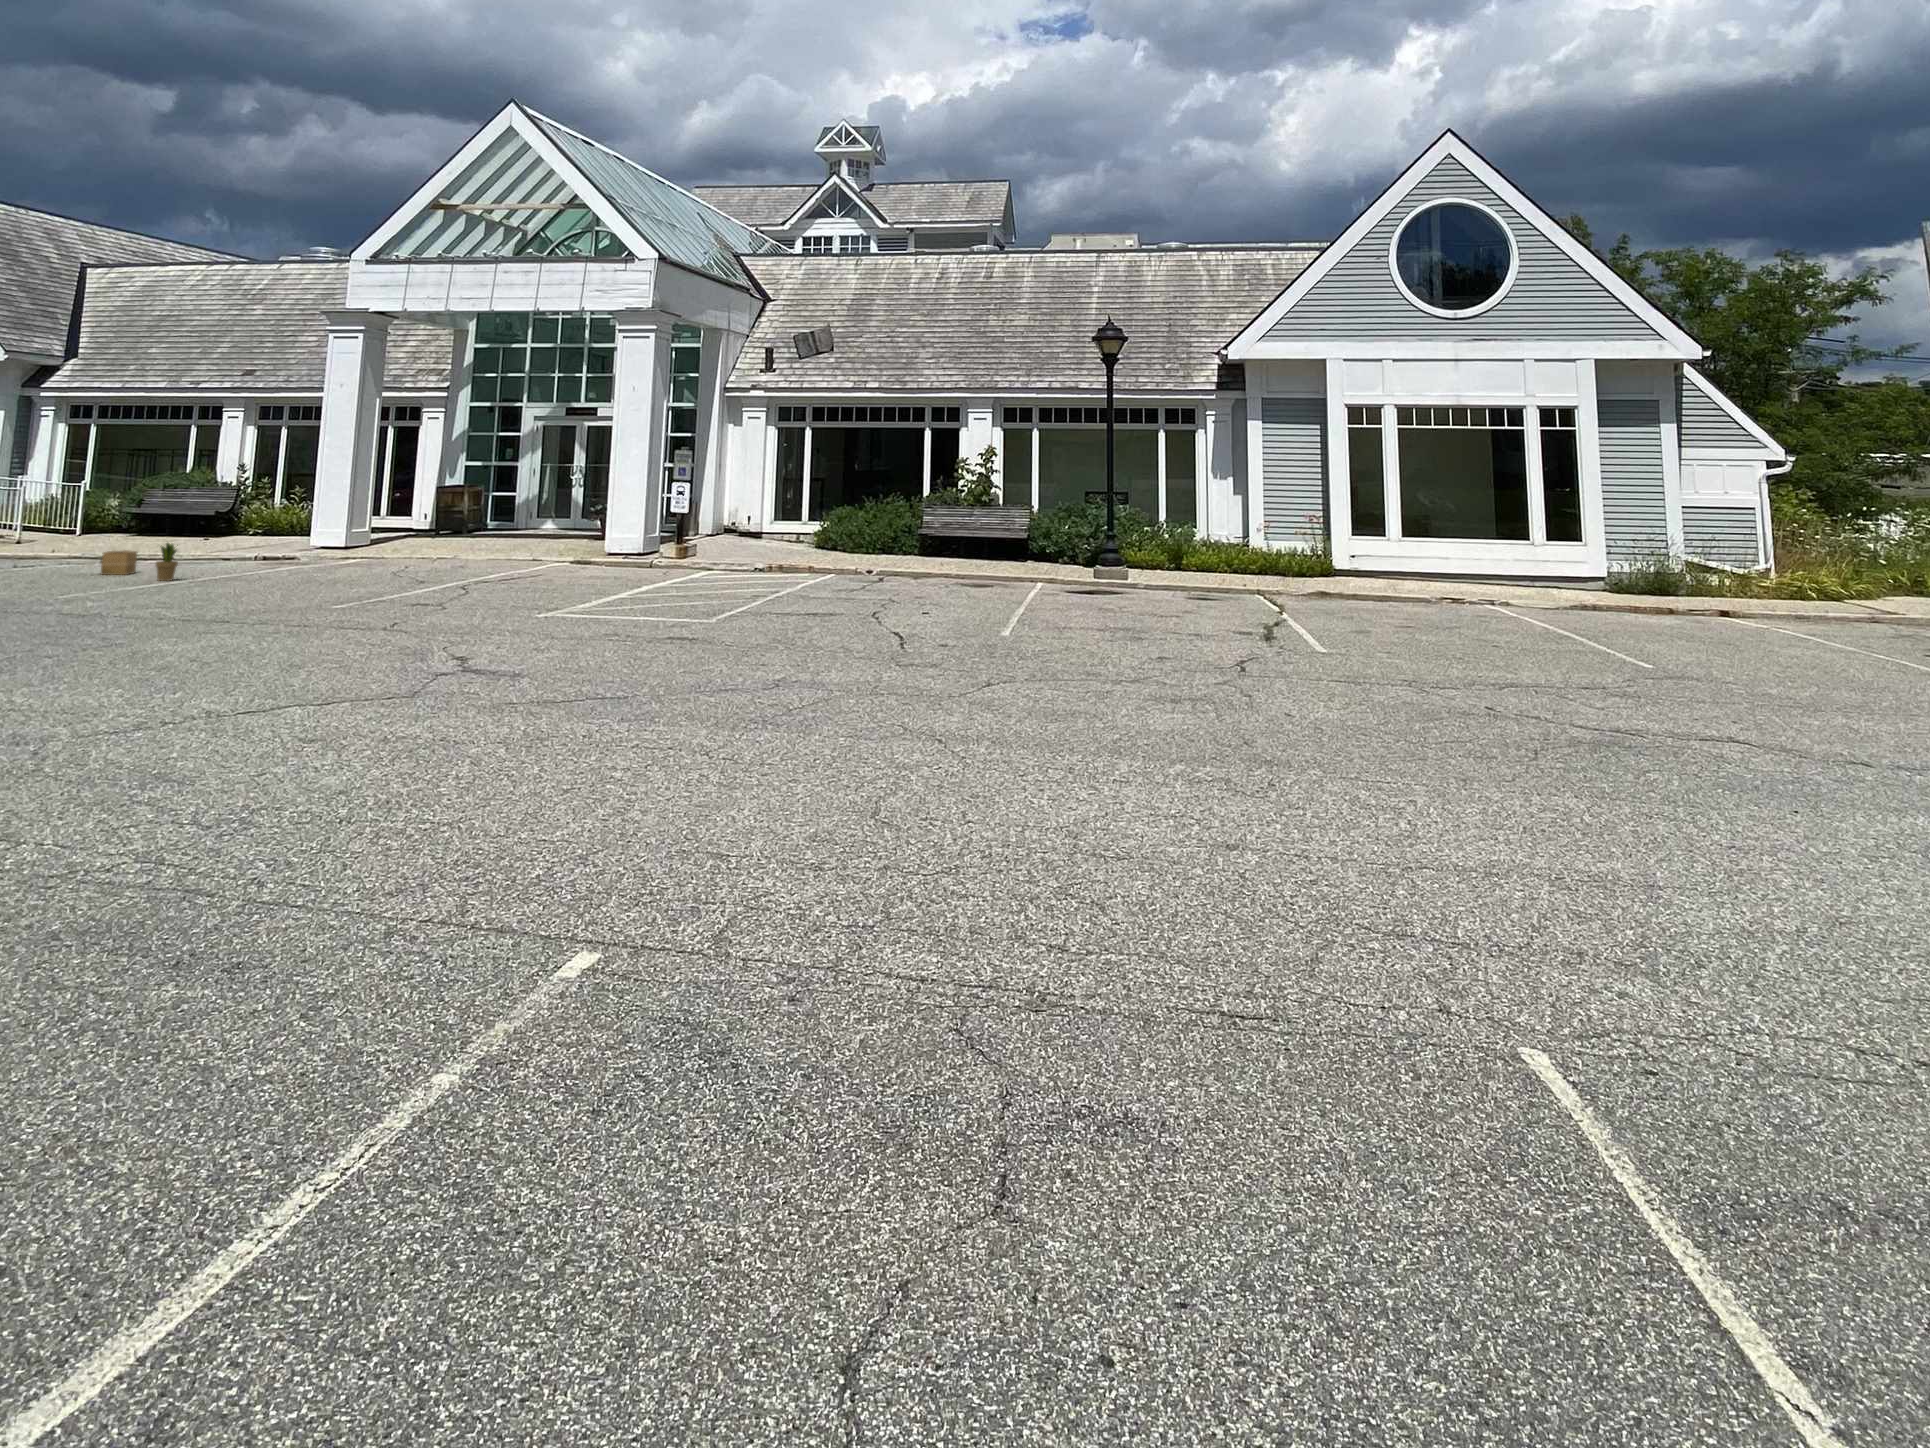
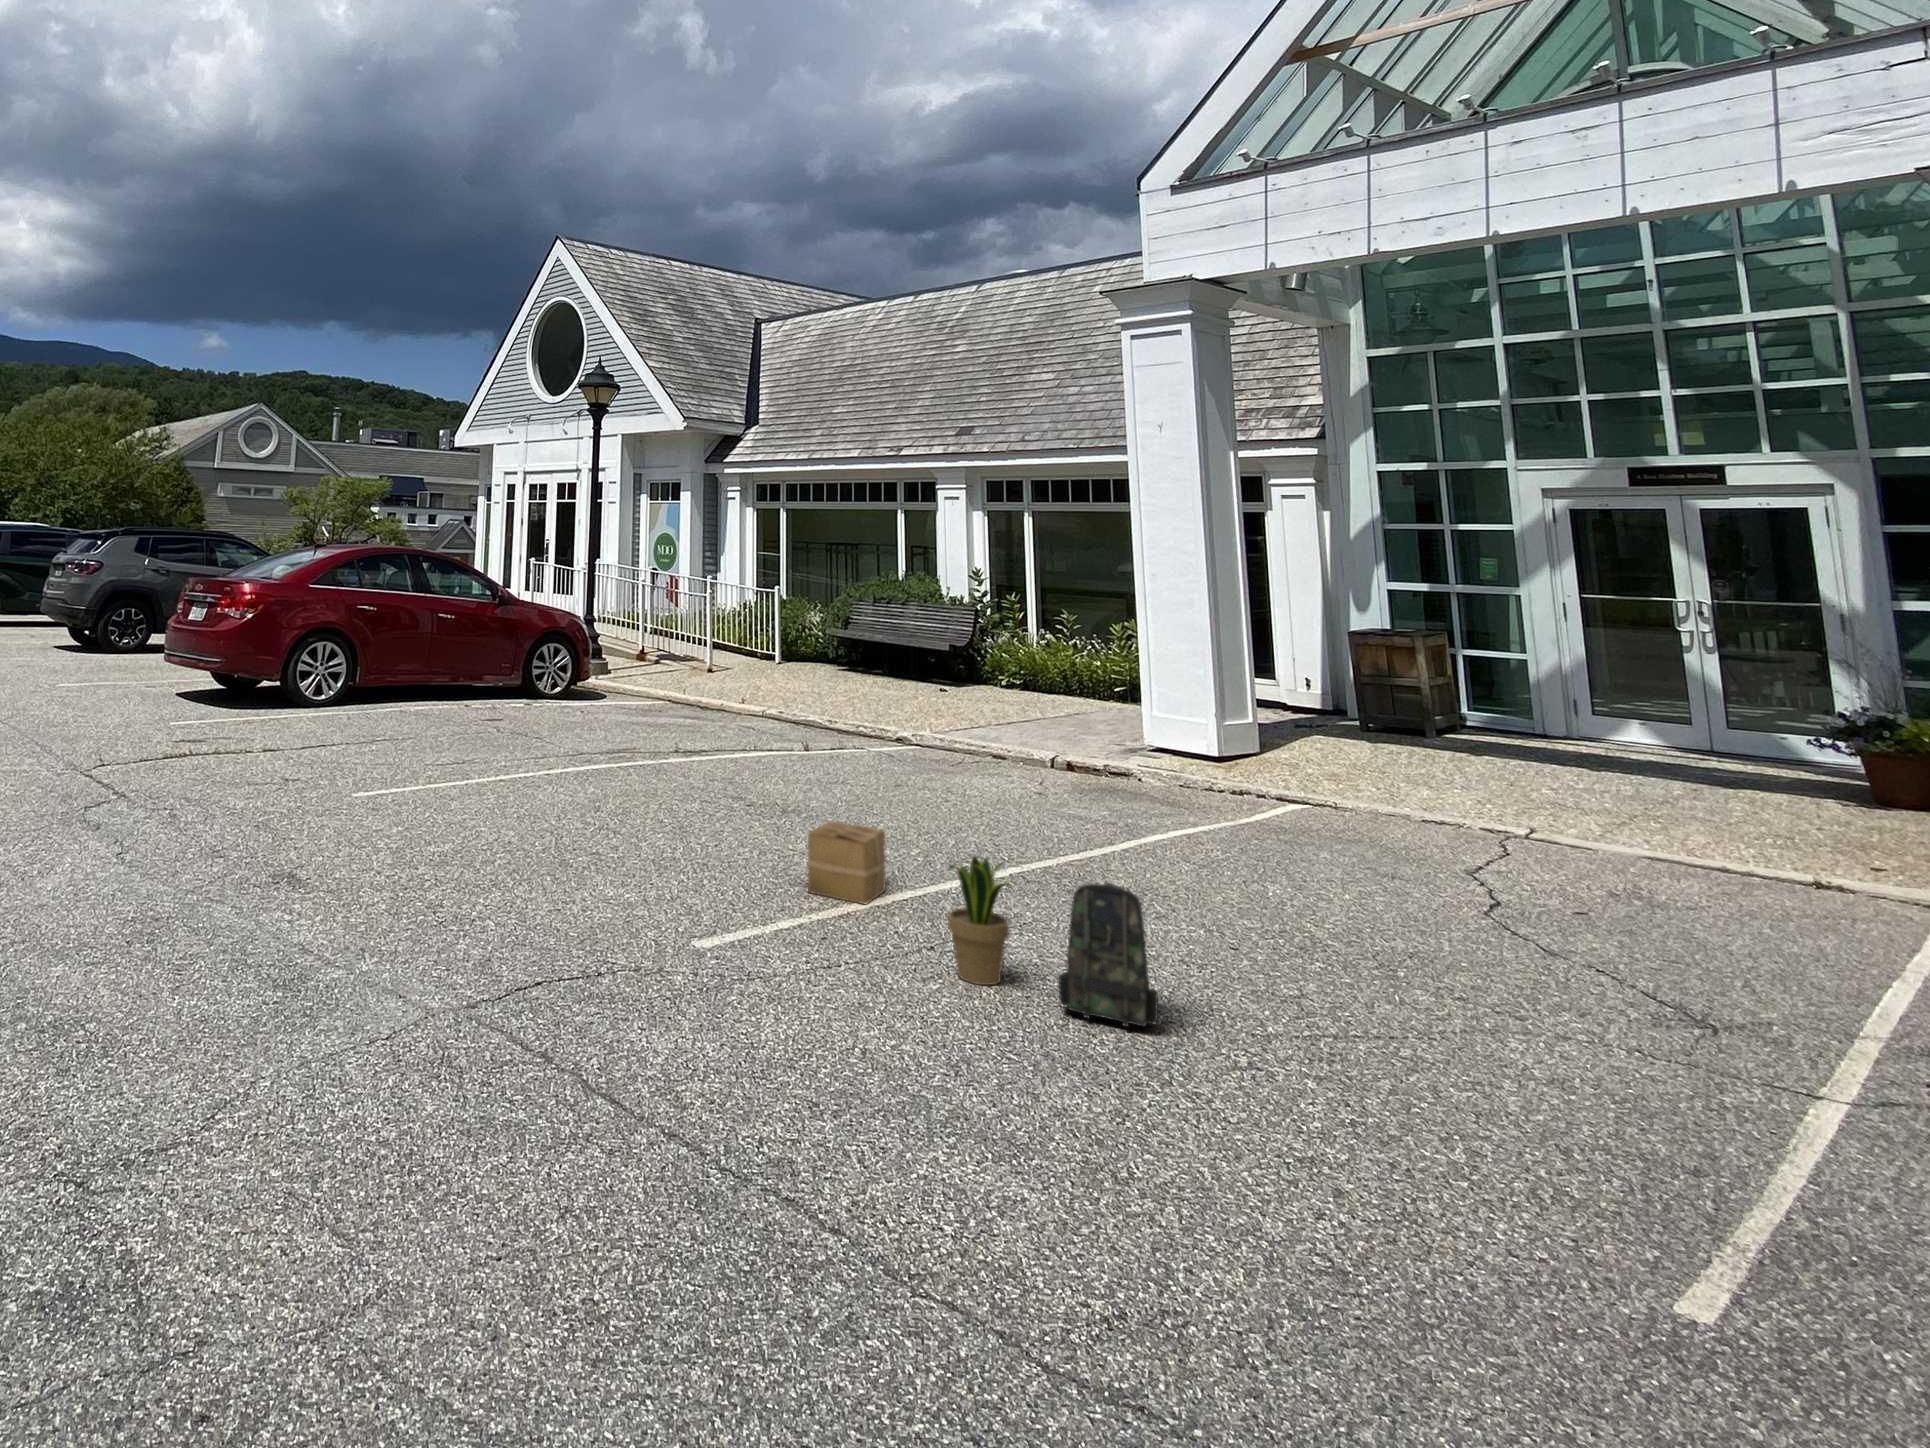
backpack: none [190,544,224,582] -> present [1059,883,1158,1027]

